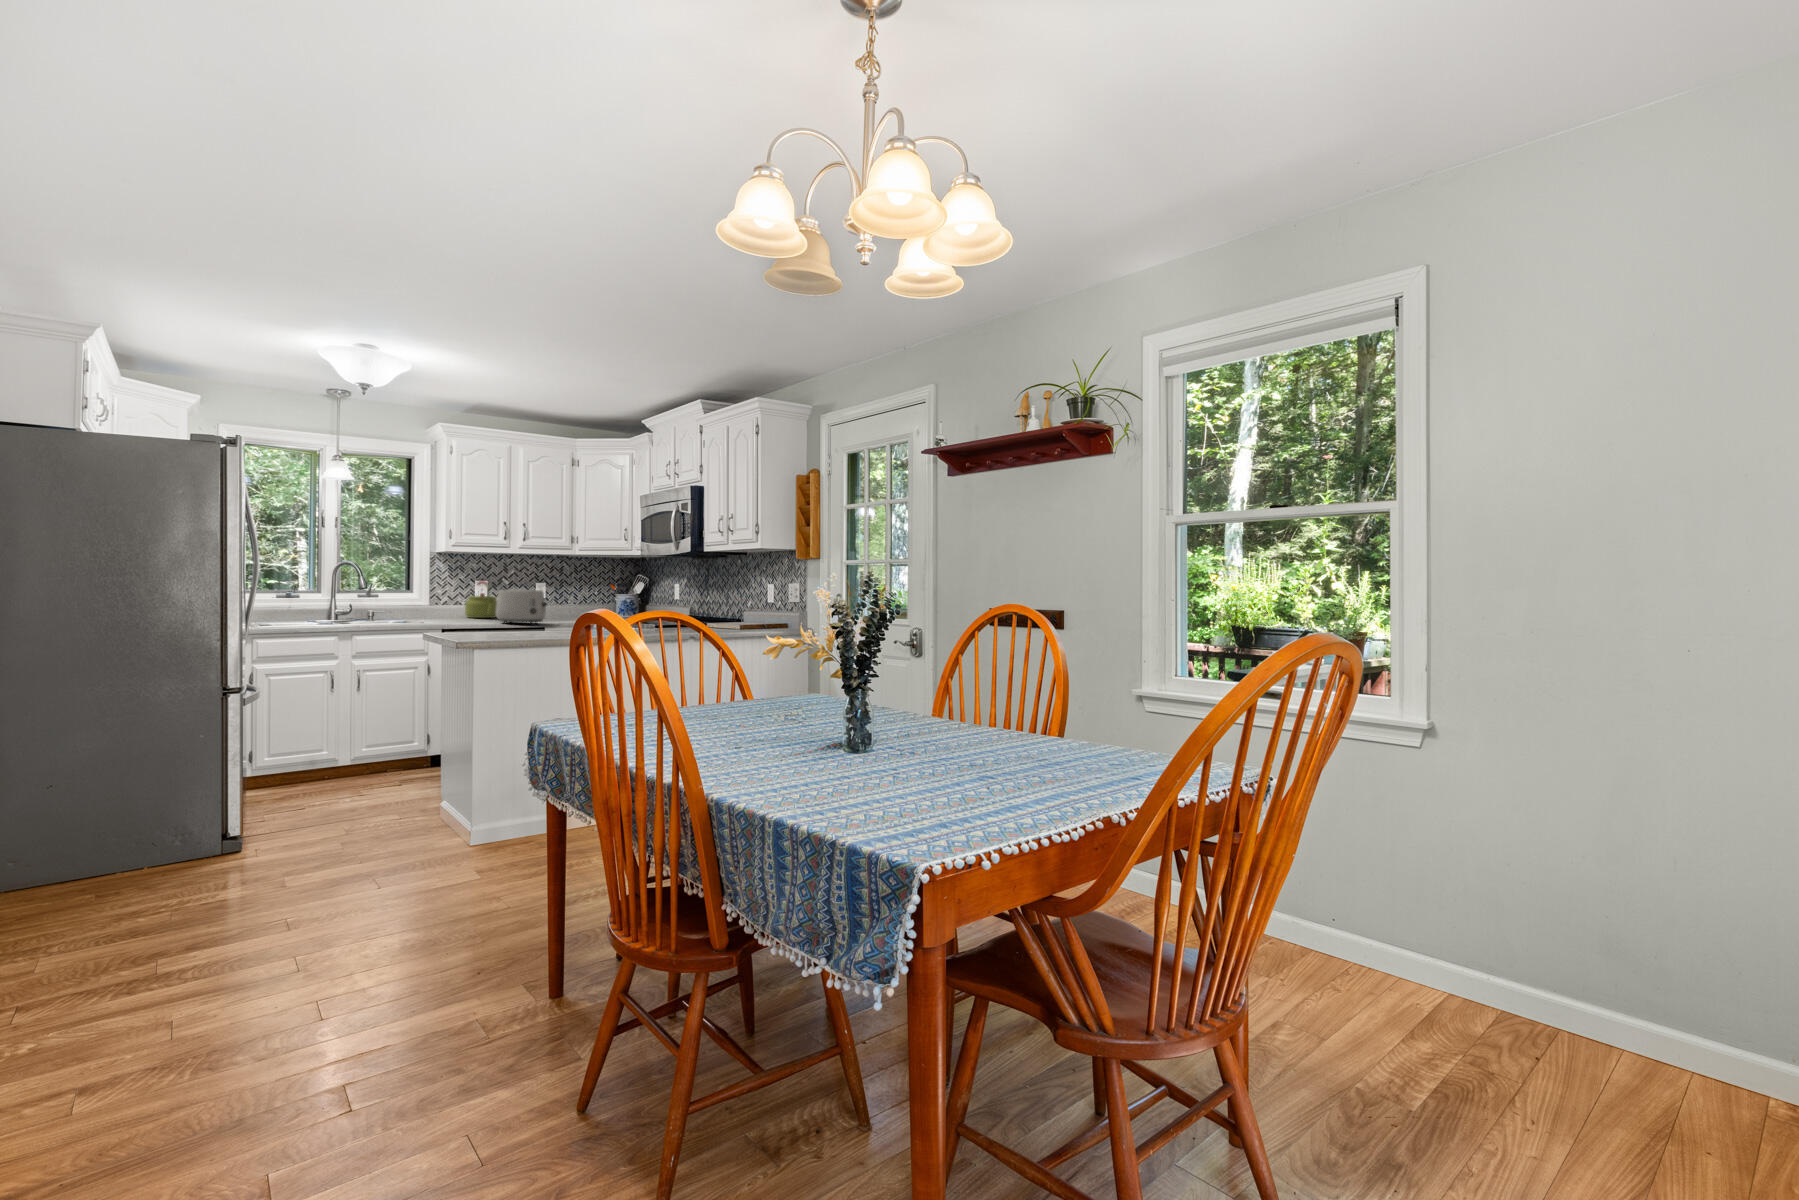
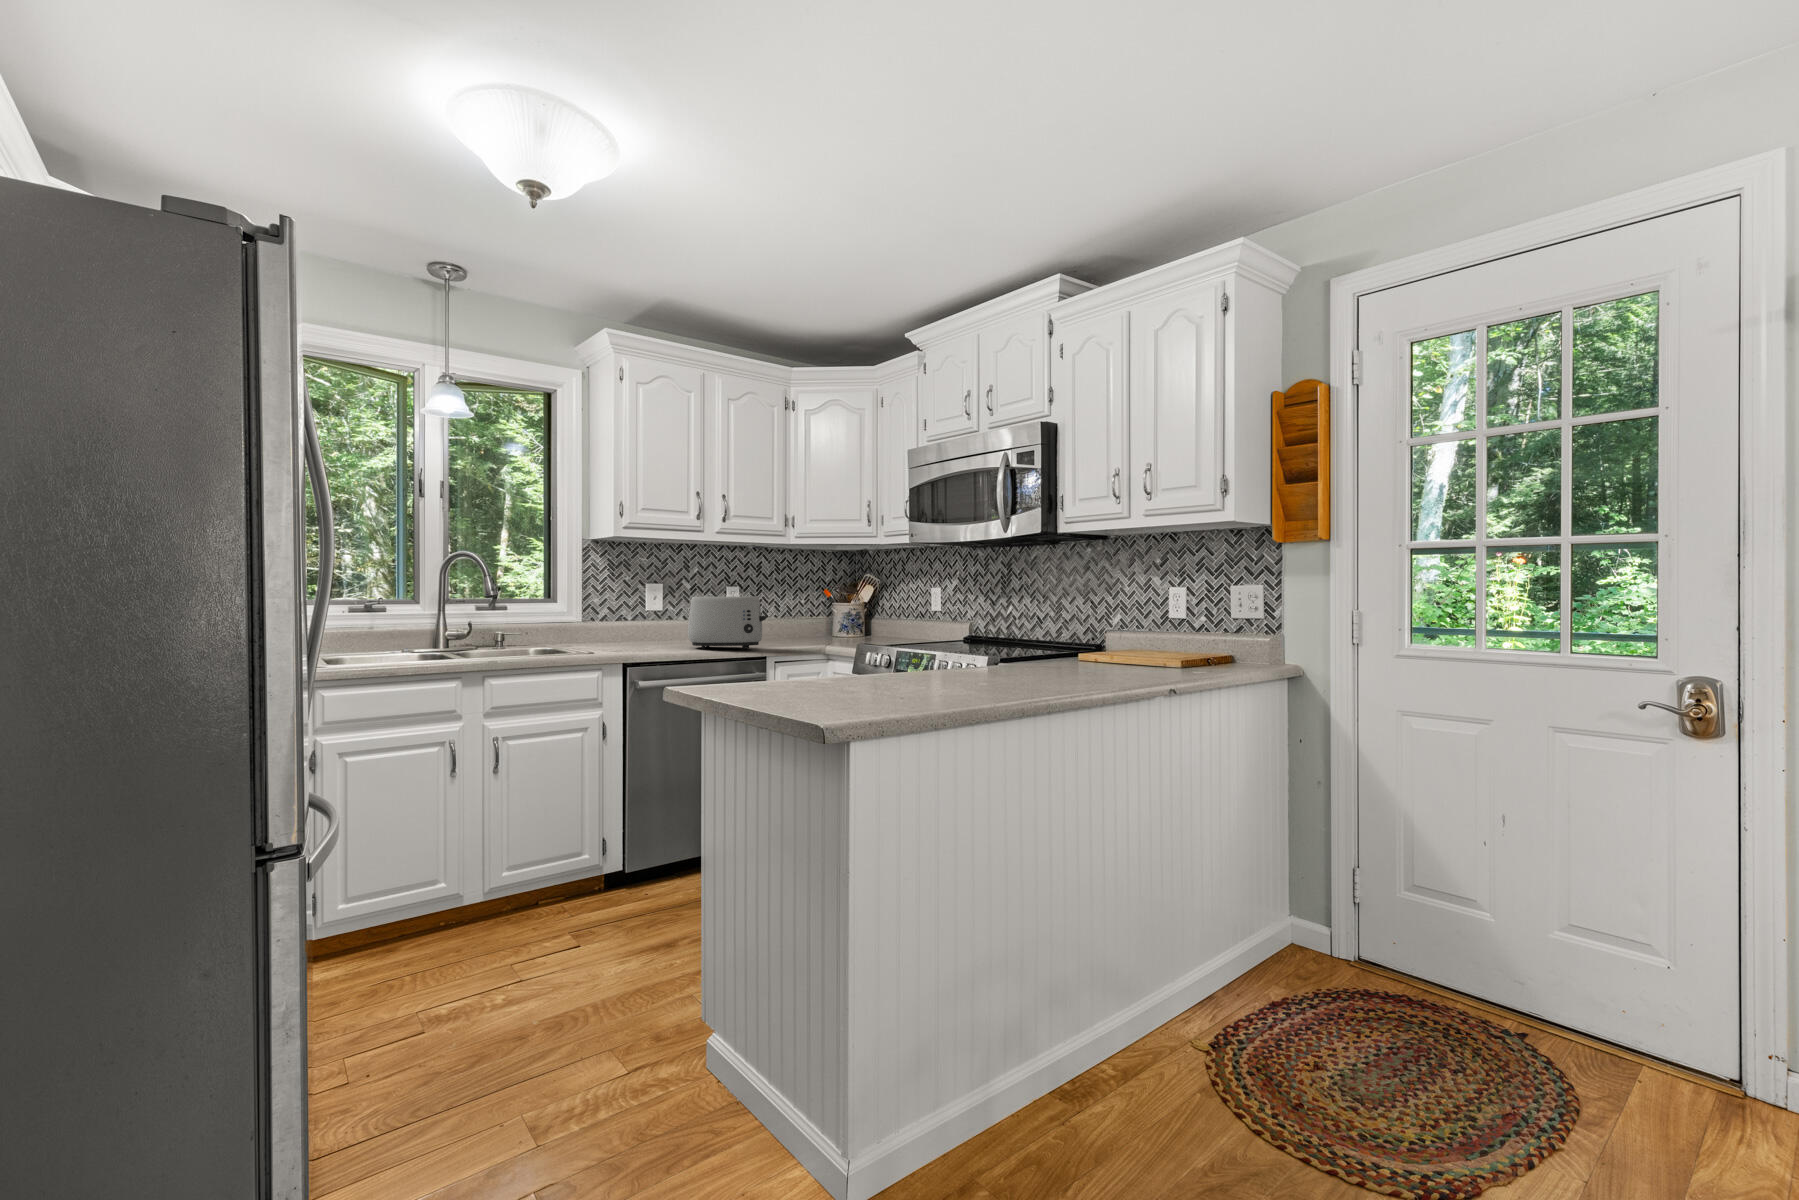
kettle: present [465,581,497,618] -> none [631,586,680,641]

